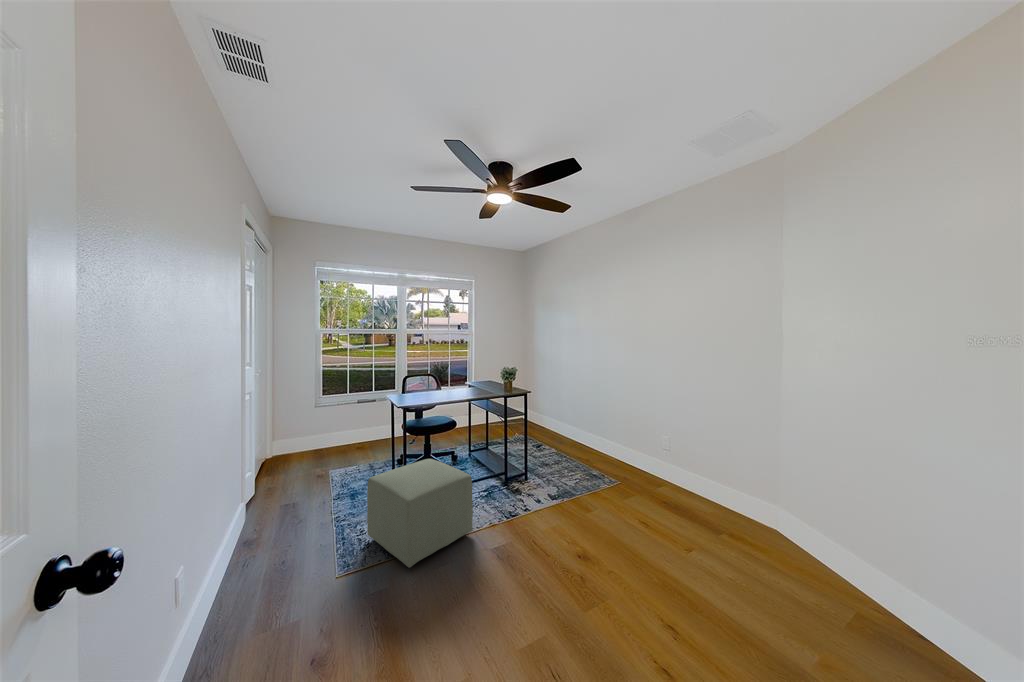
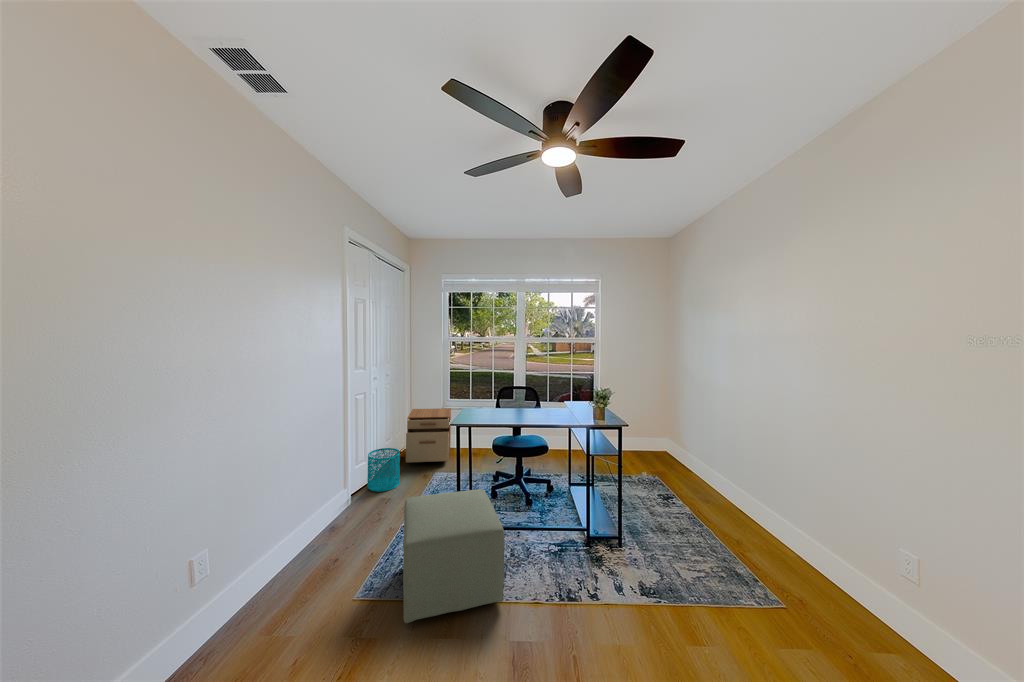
filing cabinet: none [282,407,342,469] -> present [406,408,451,462]
wastebasket: none [259,453,299,501] -> present [367,448,400,492]

